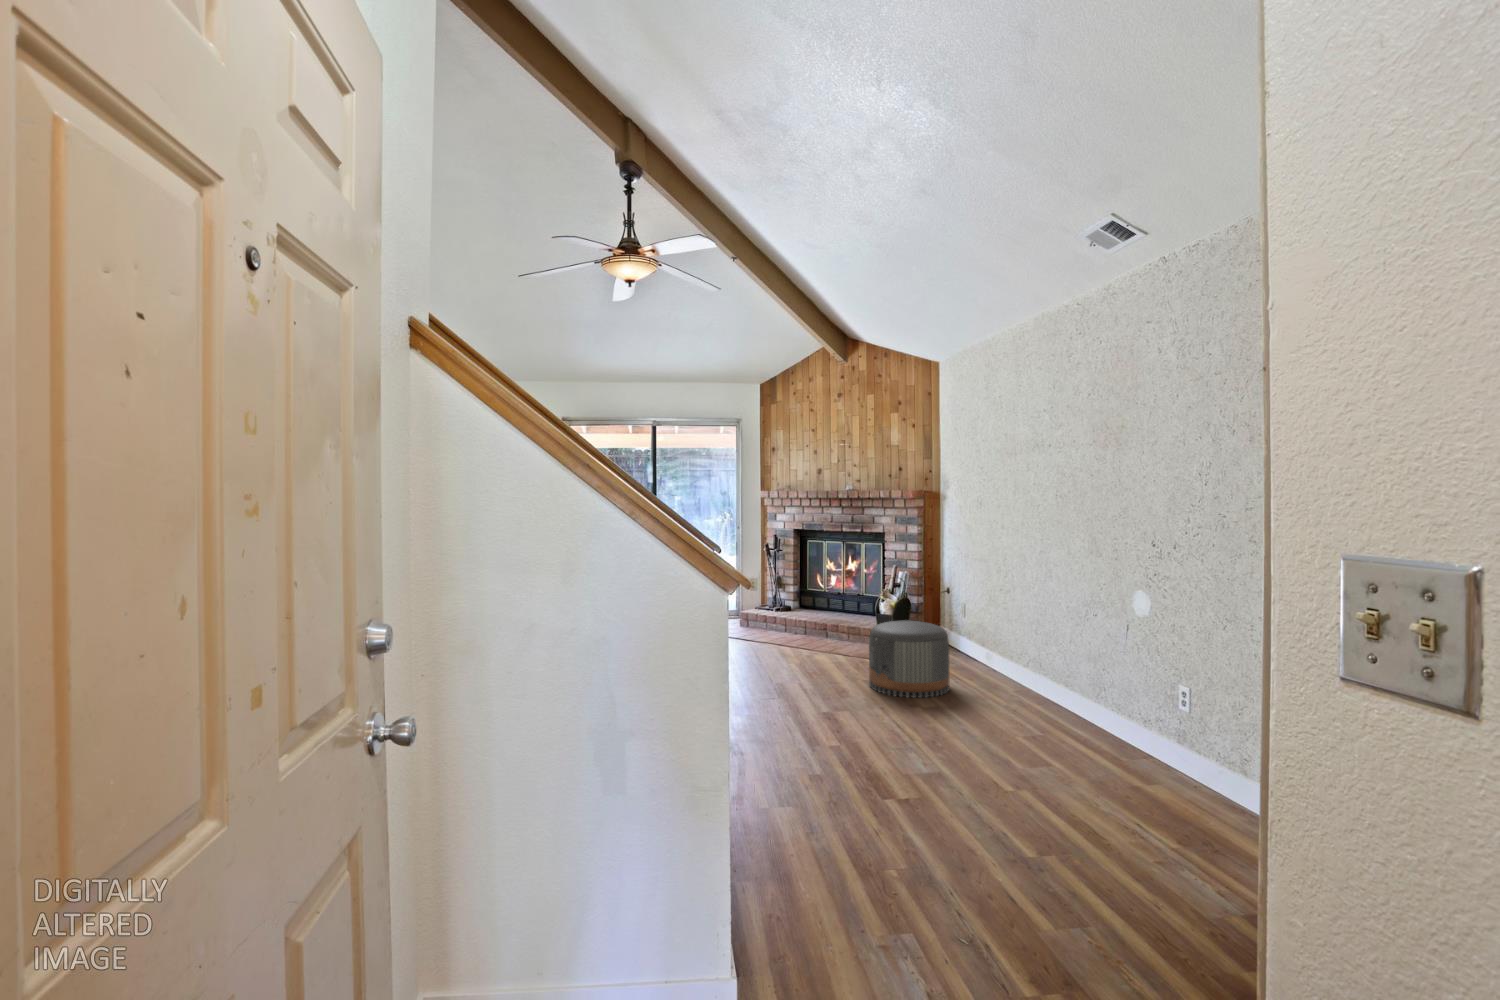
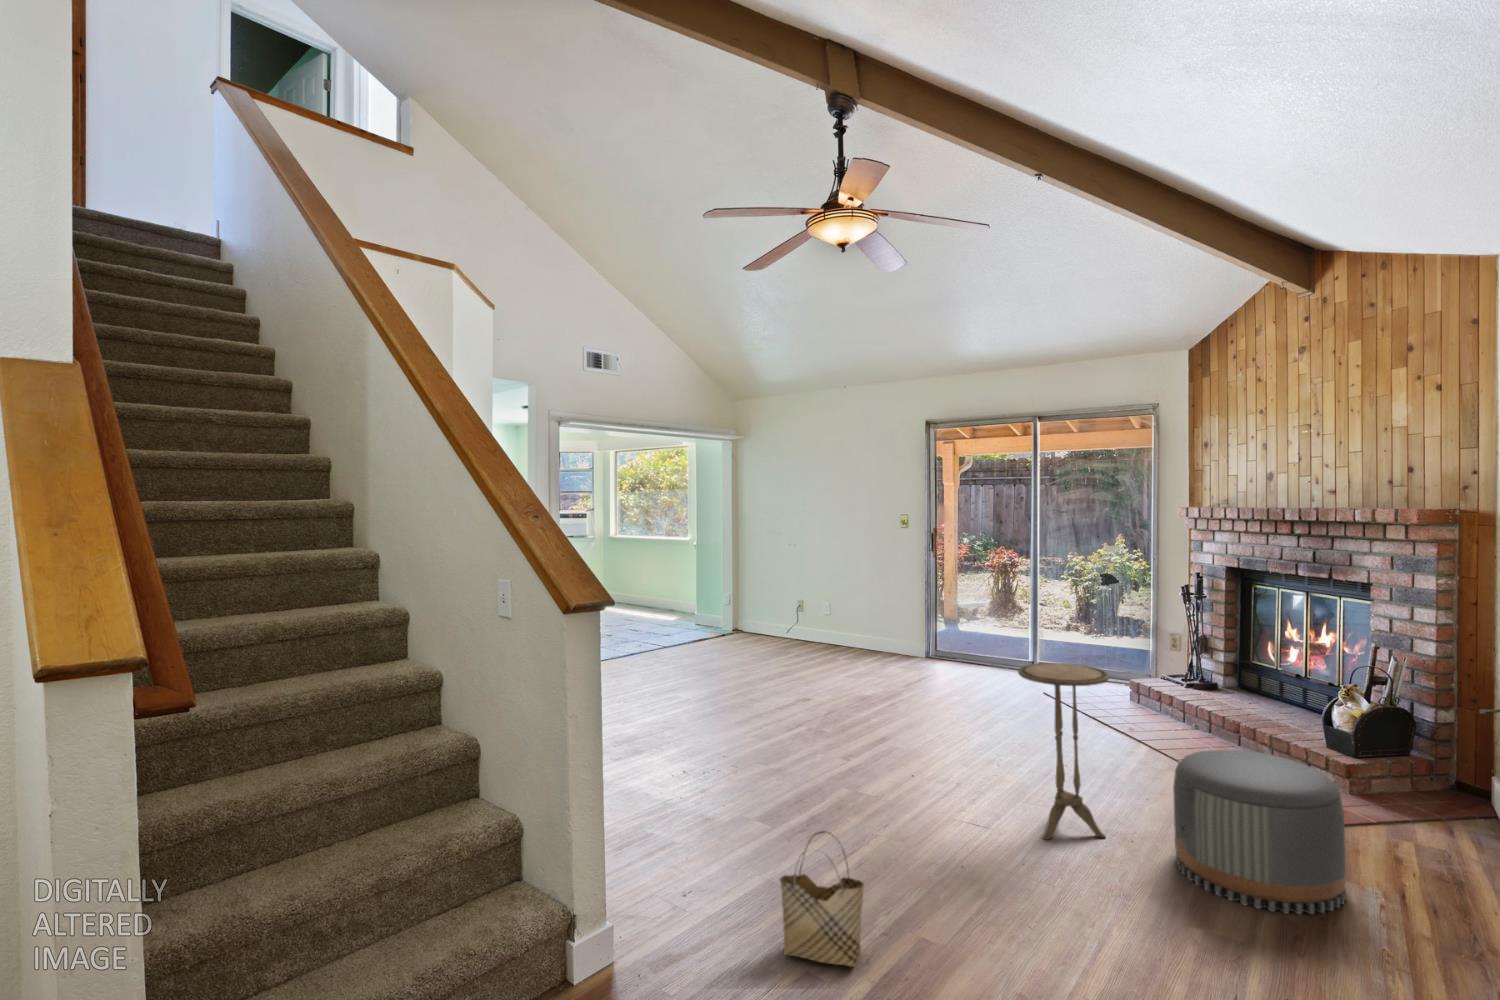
side table: none [783,584,838,697] -> present [1018,663,1109,840]
woven basket: none [770,692,823,780] -> present [779,831,864,967]

